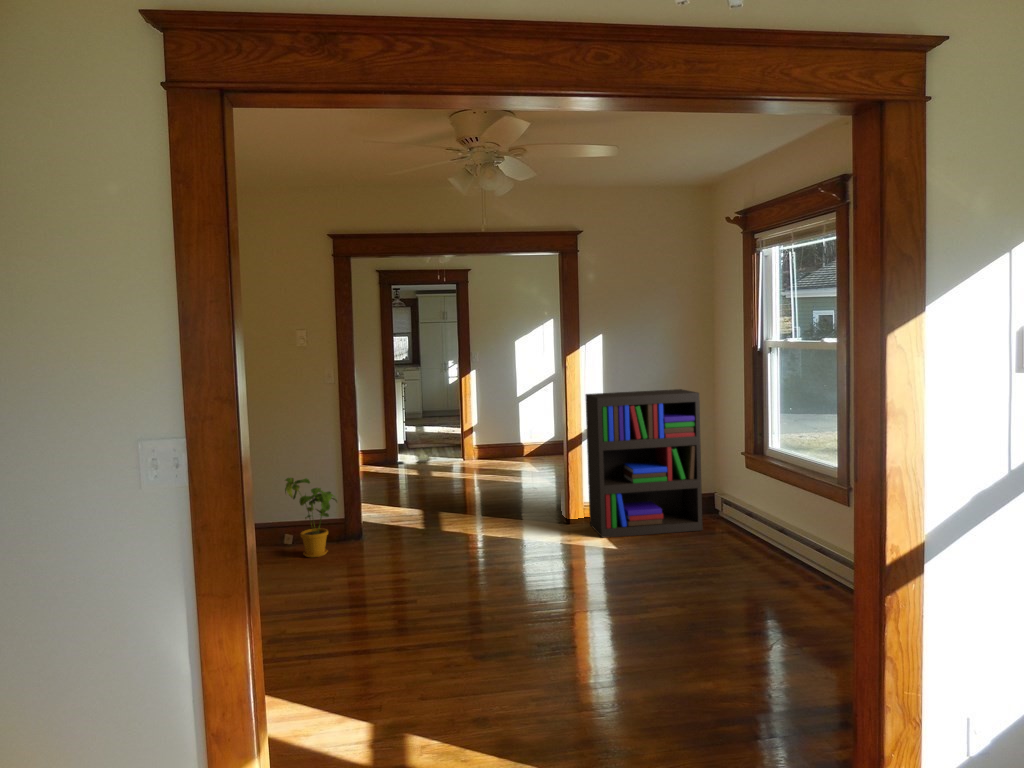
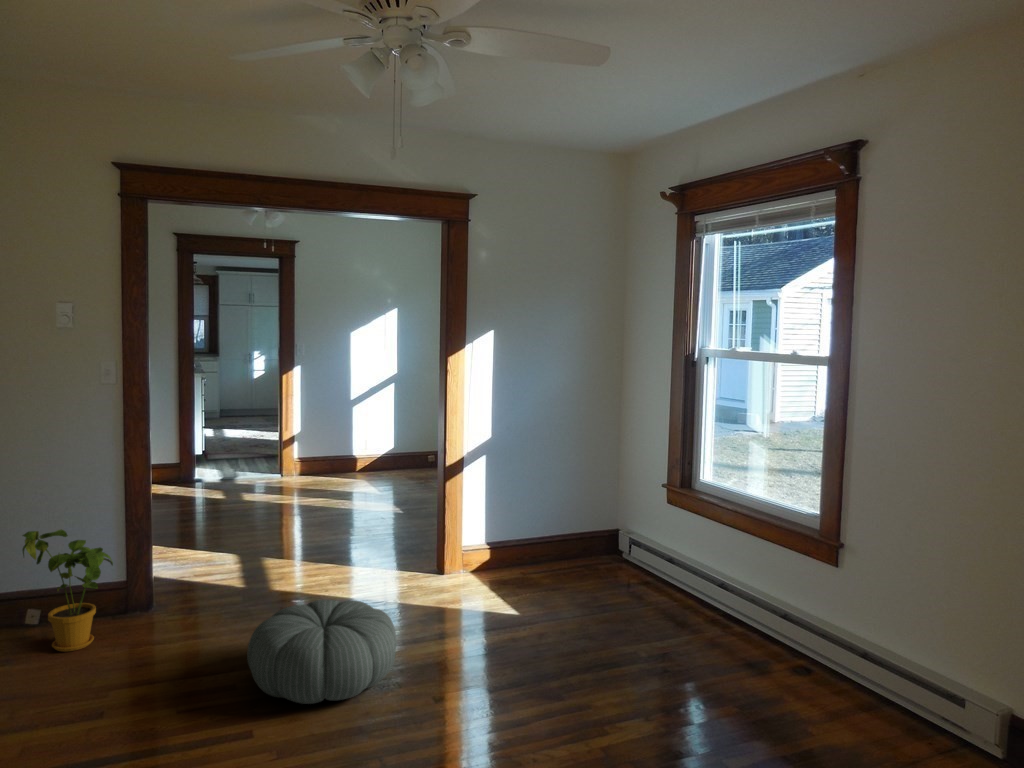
bookshelf: present [585,389,702,538] -> none [469,403,615,596]
pouf: none [418,527,516,587] -> present [247,600,397,704]

